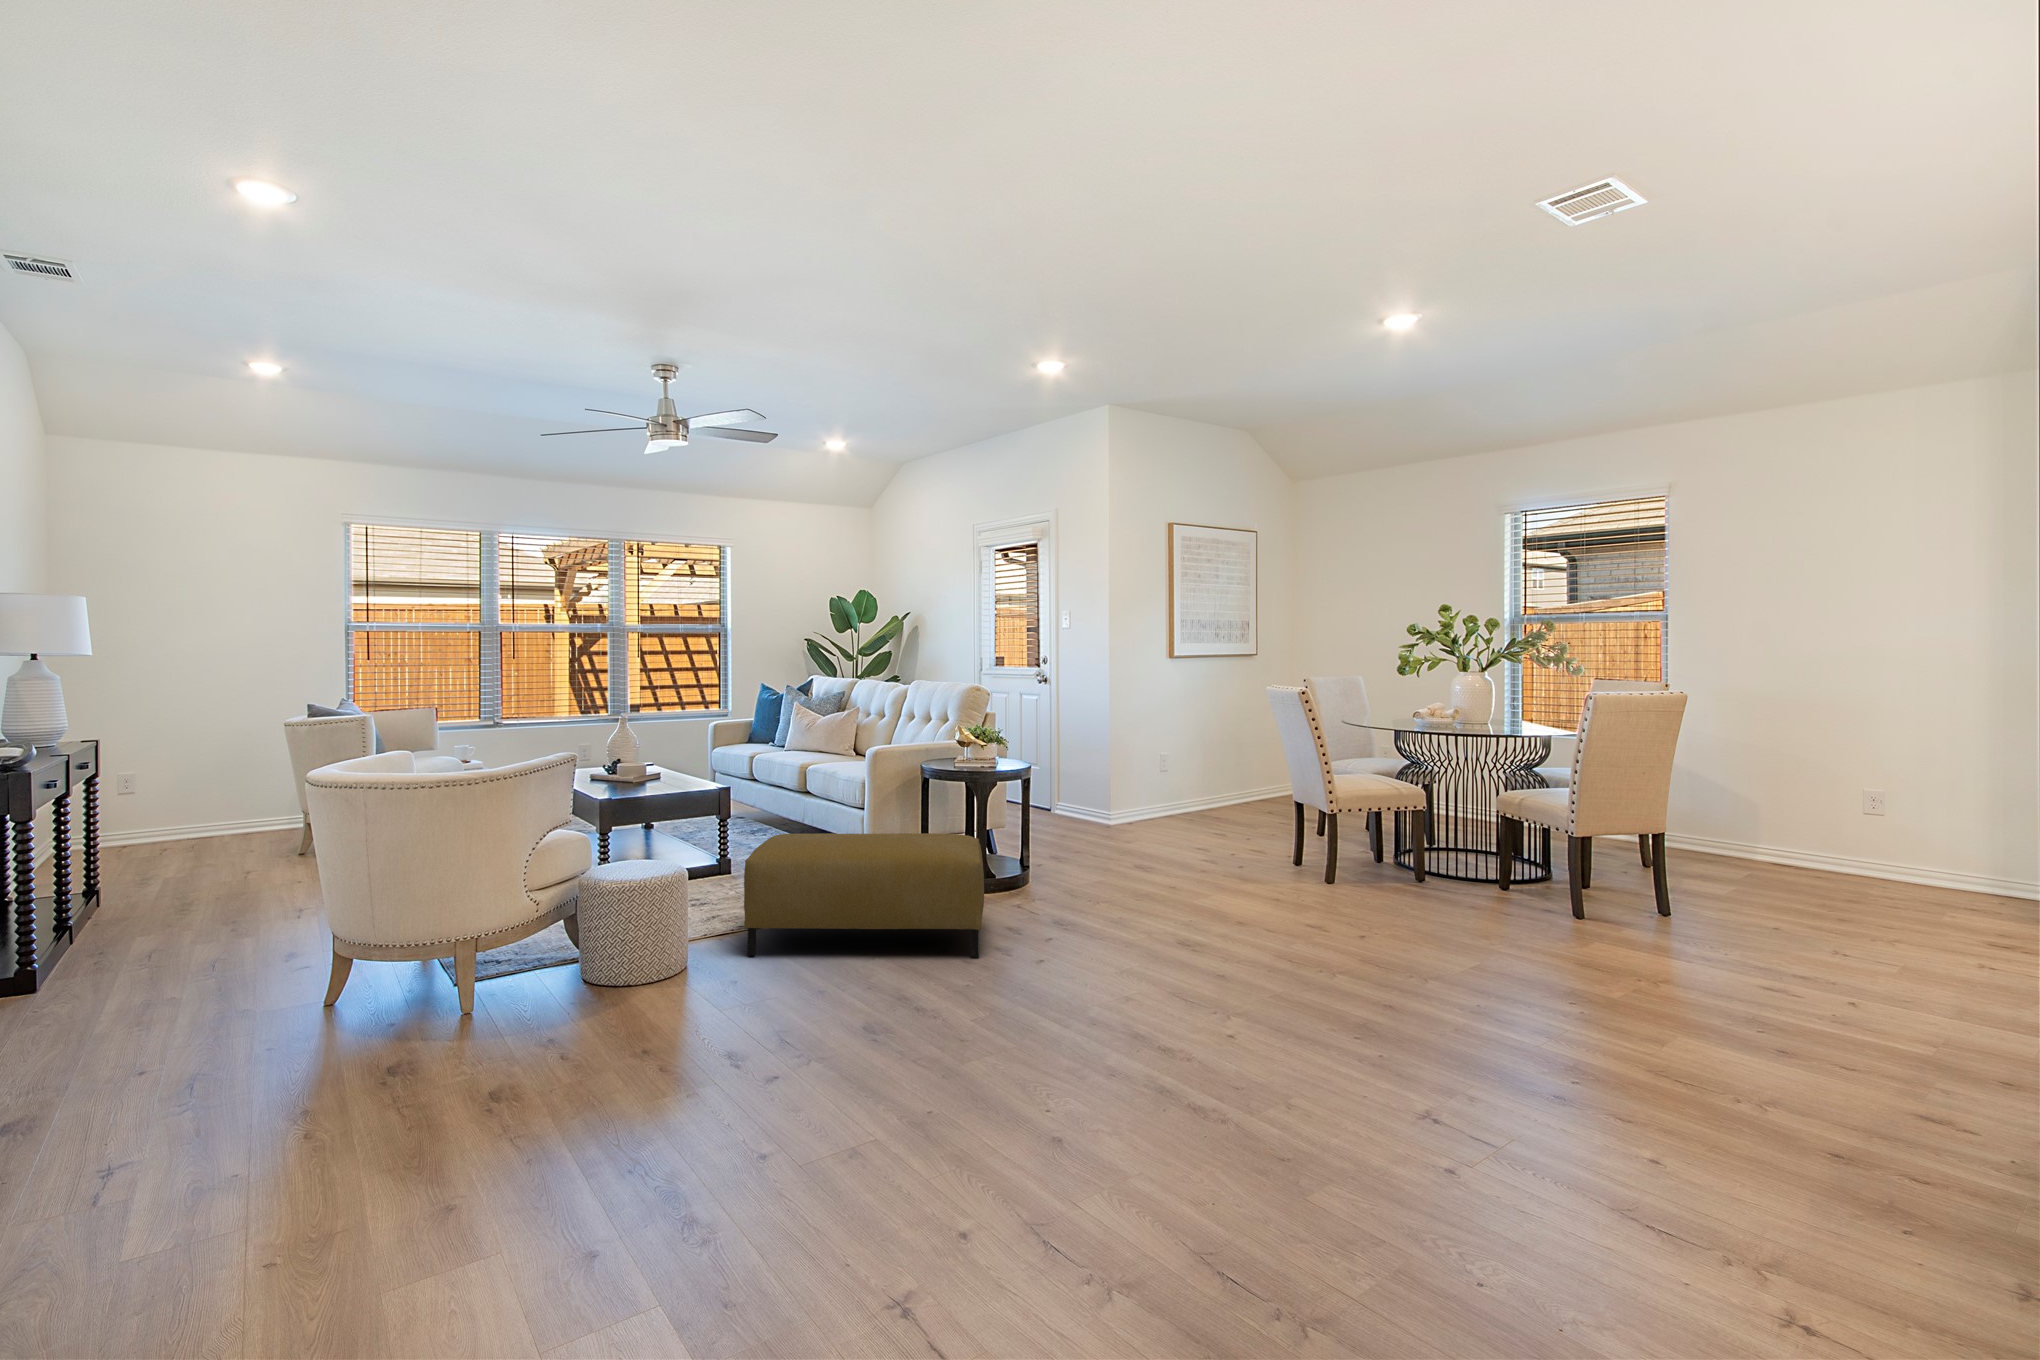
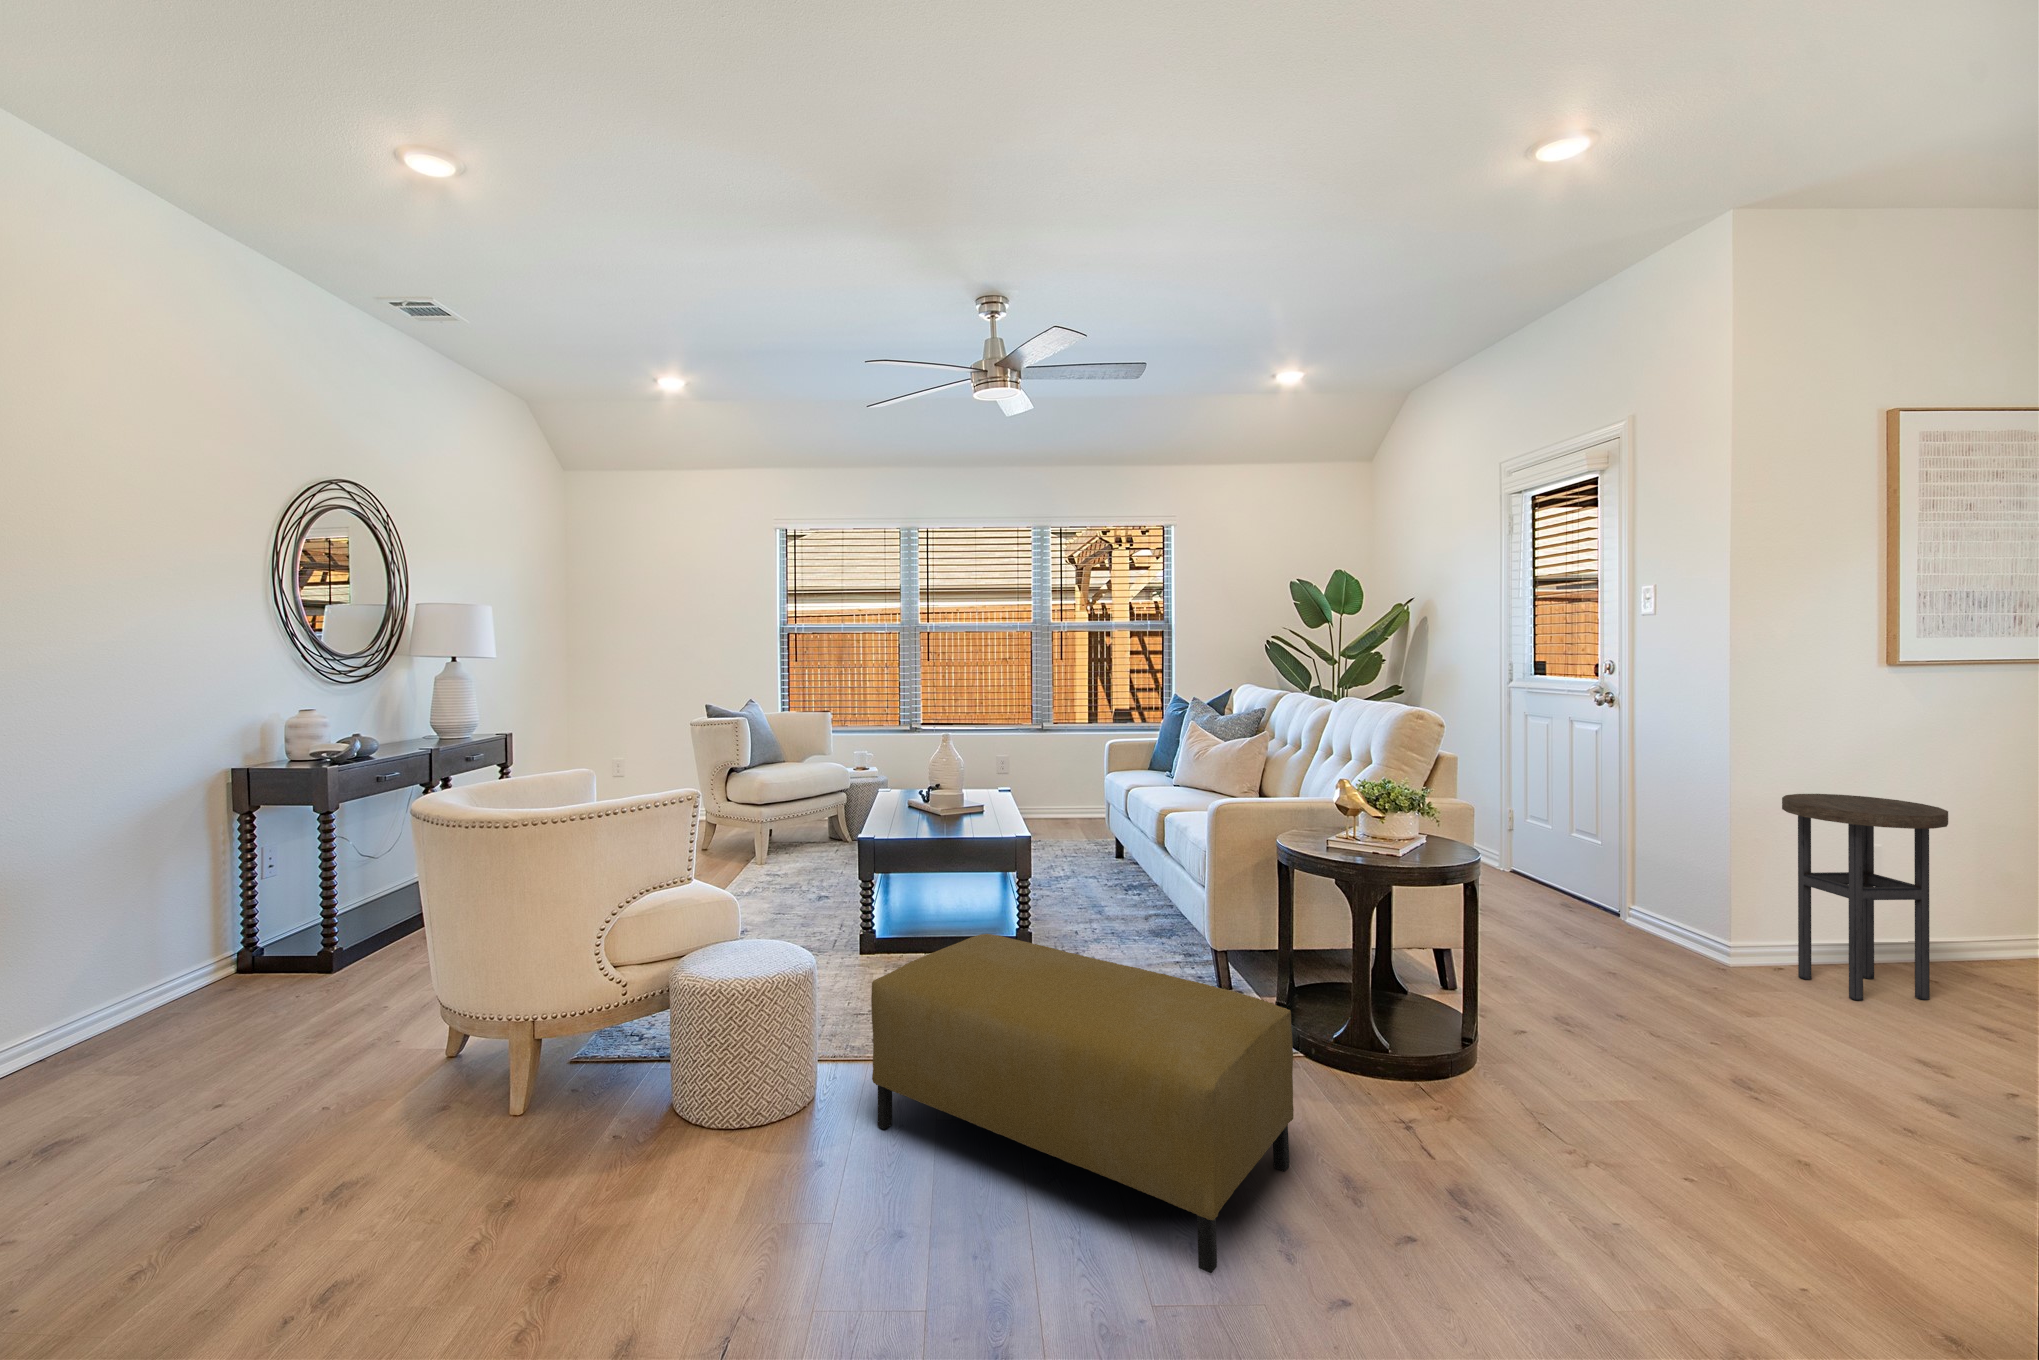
side table: none [1133,726,1196,831] -> present [1782,794,1948,1000]

